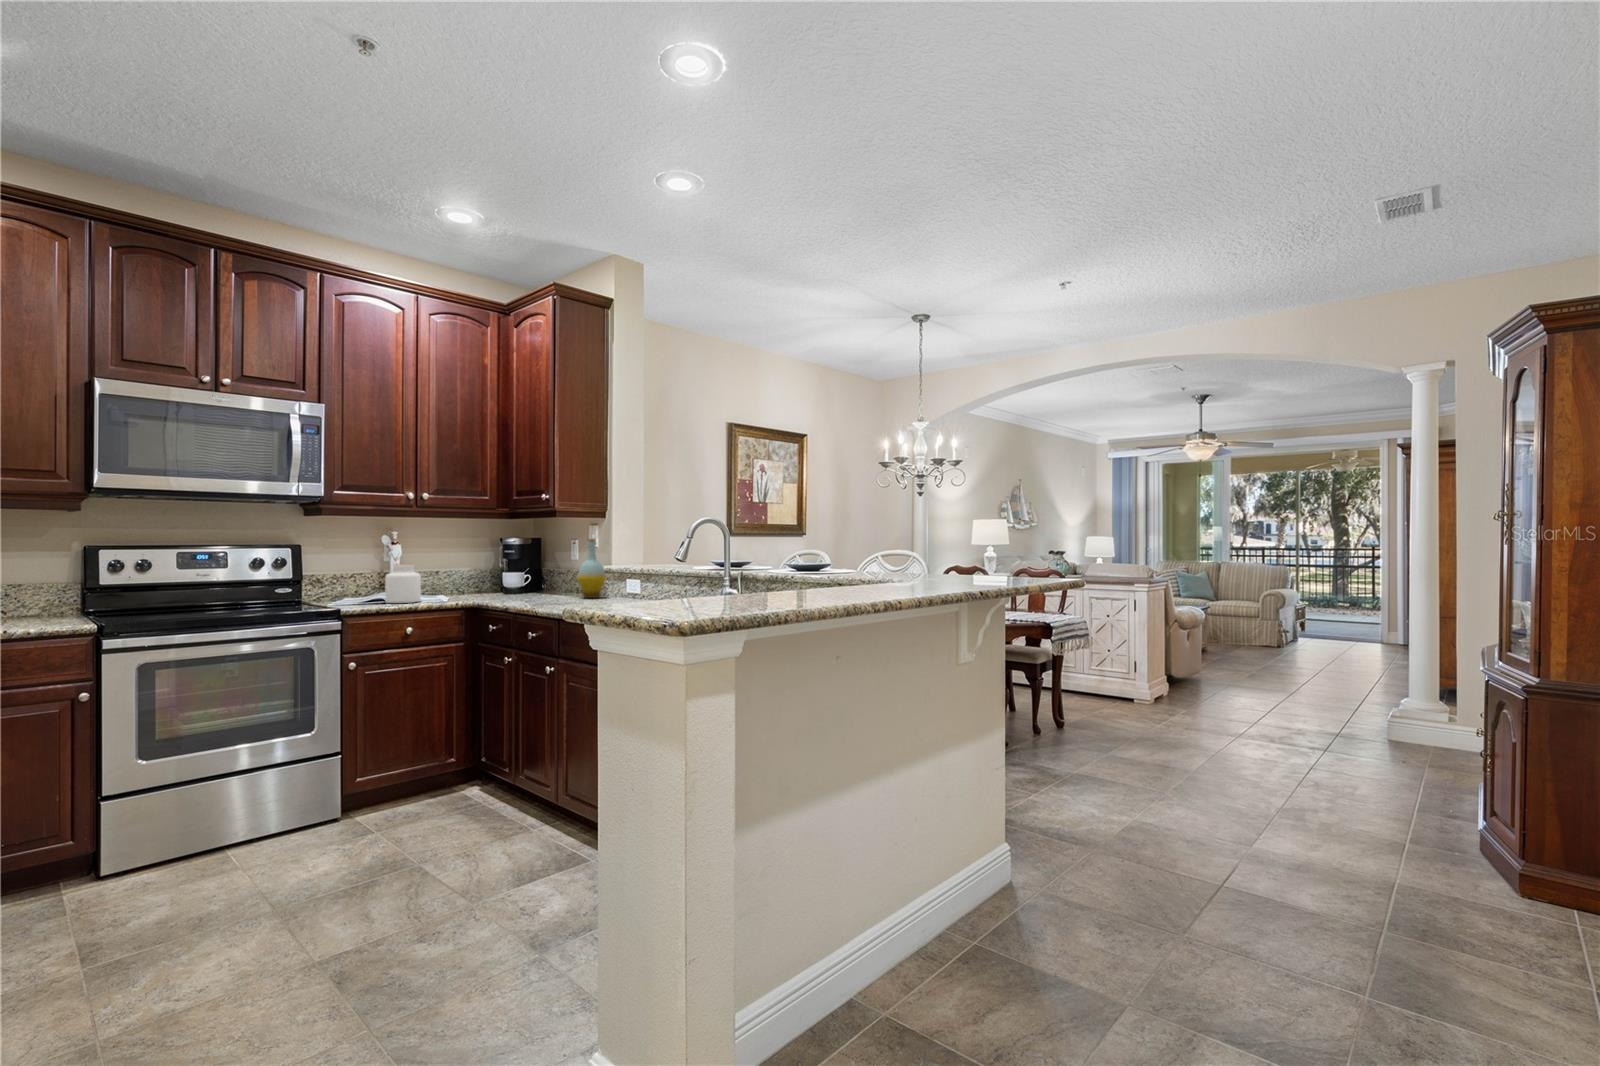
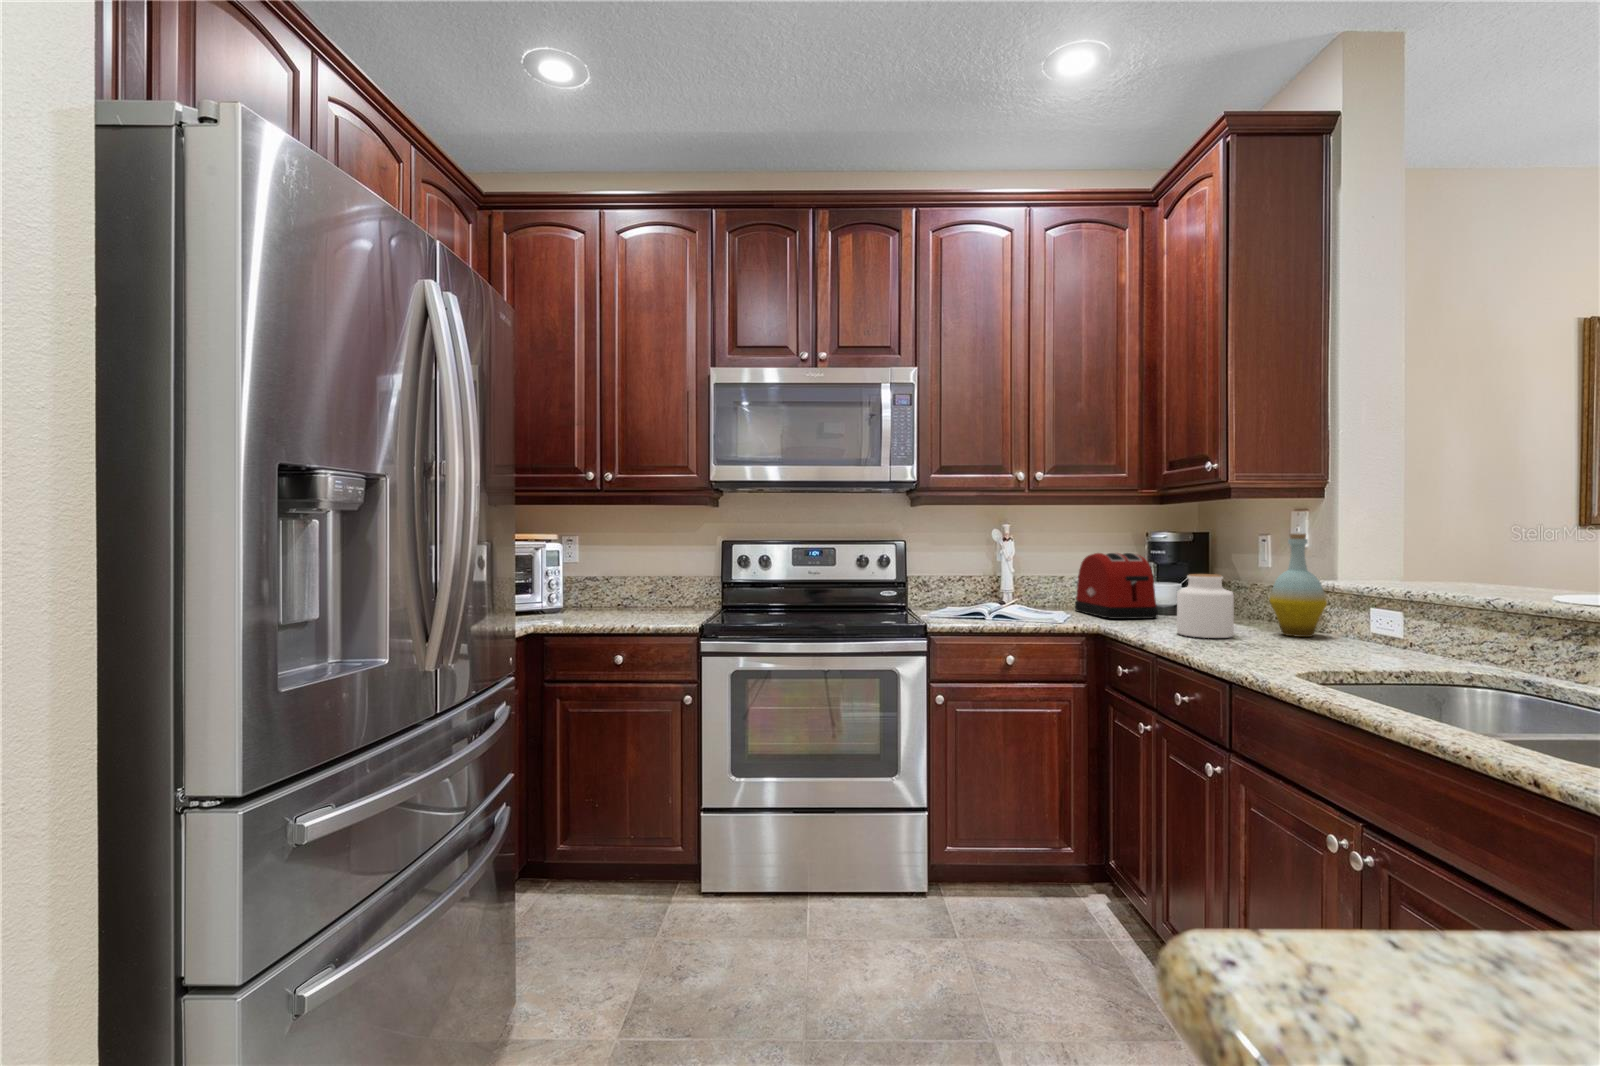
toaster: none [451,552,511,597] -> present [1075,553,1158,619]
jar: present [385,564,421,603] -> present [1177,574,1234,638]

